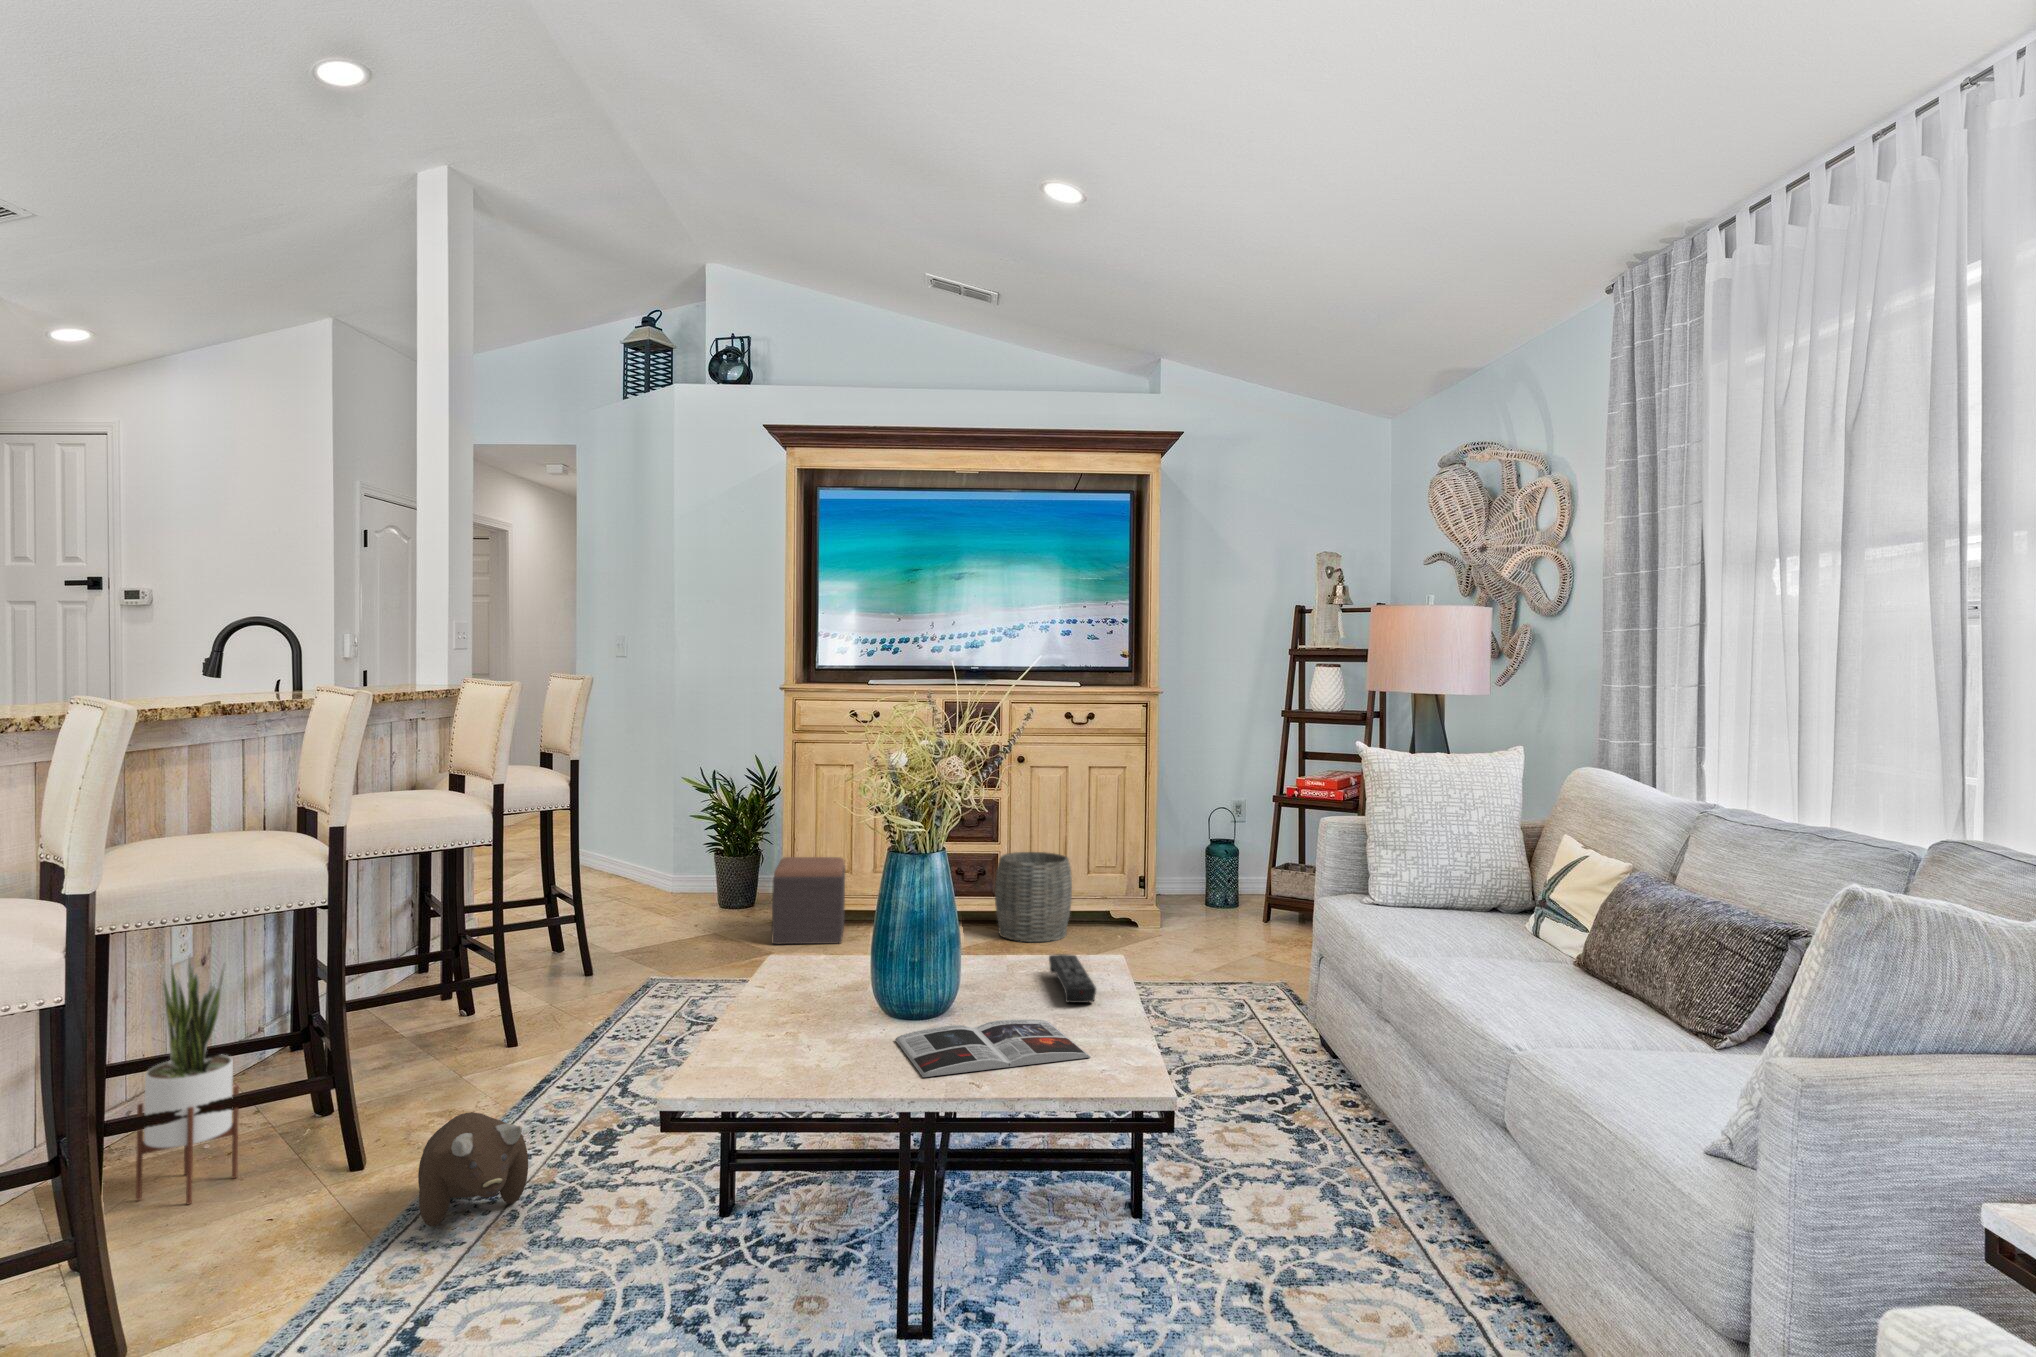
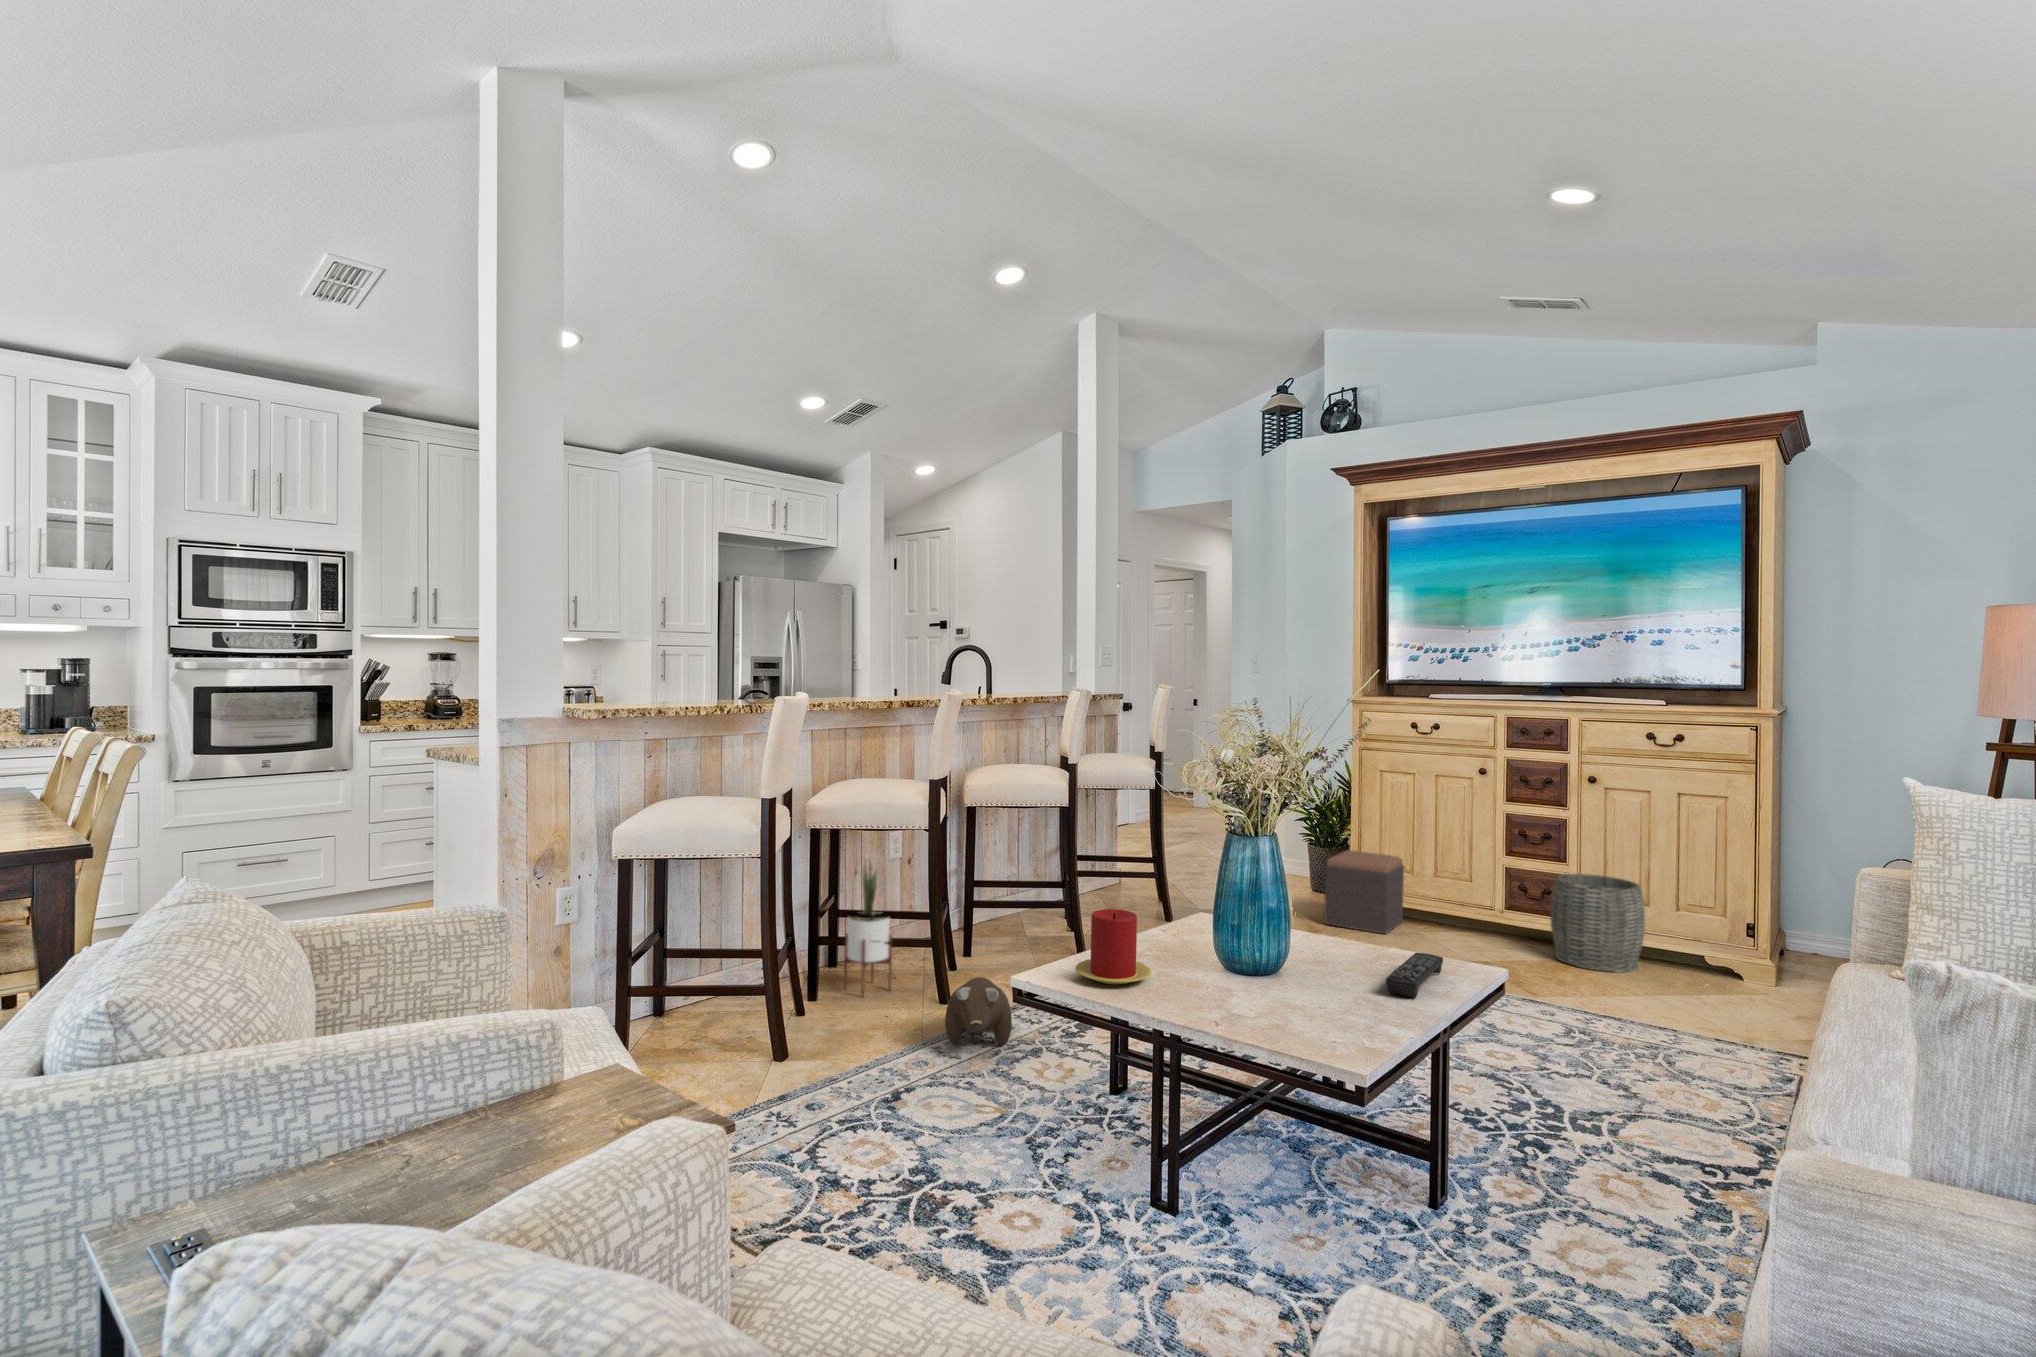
candle: none [738,970,840,1072] -> present [1075,909,1151,984]
magazine: present [895,1019,1091,1077] -> none [1187,980,1348,1032]

